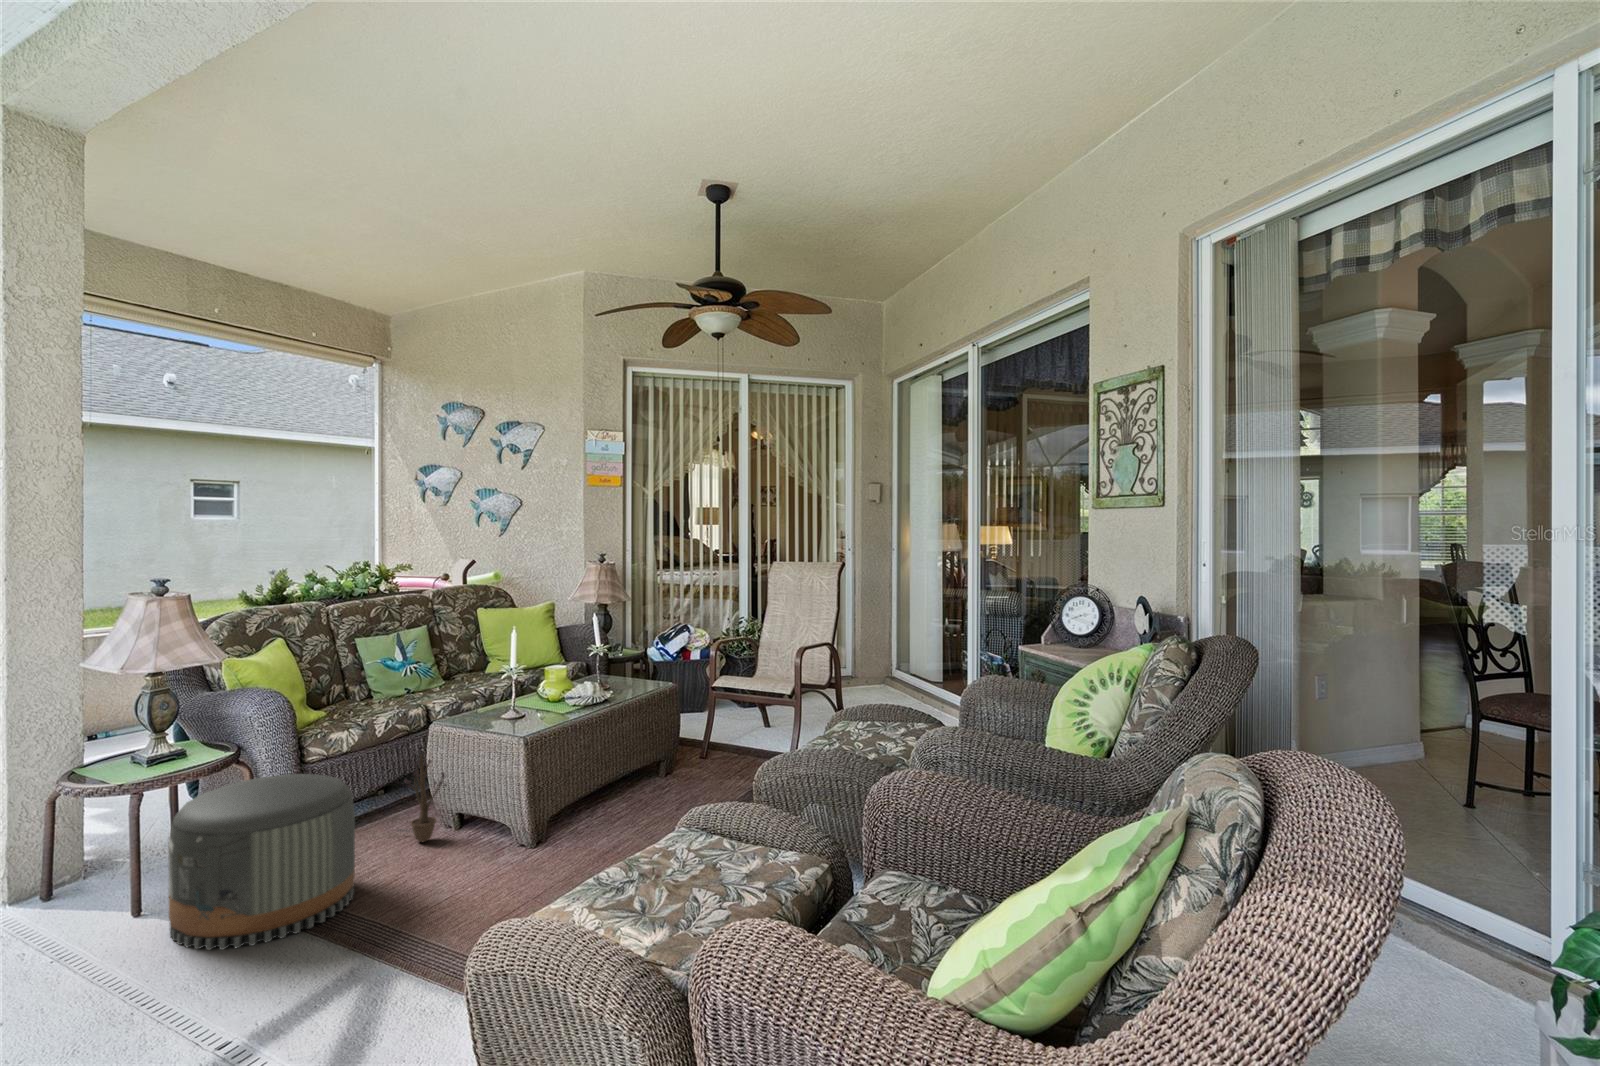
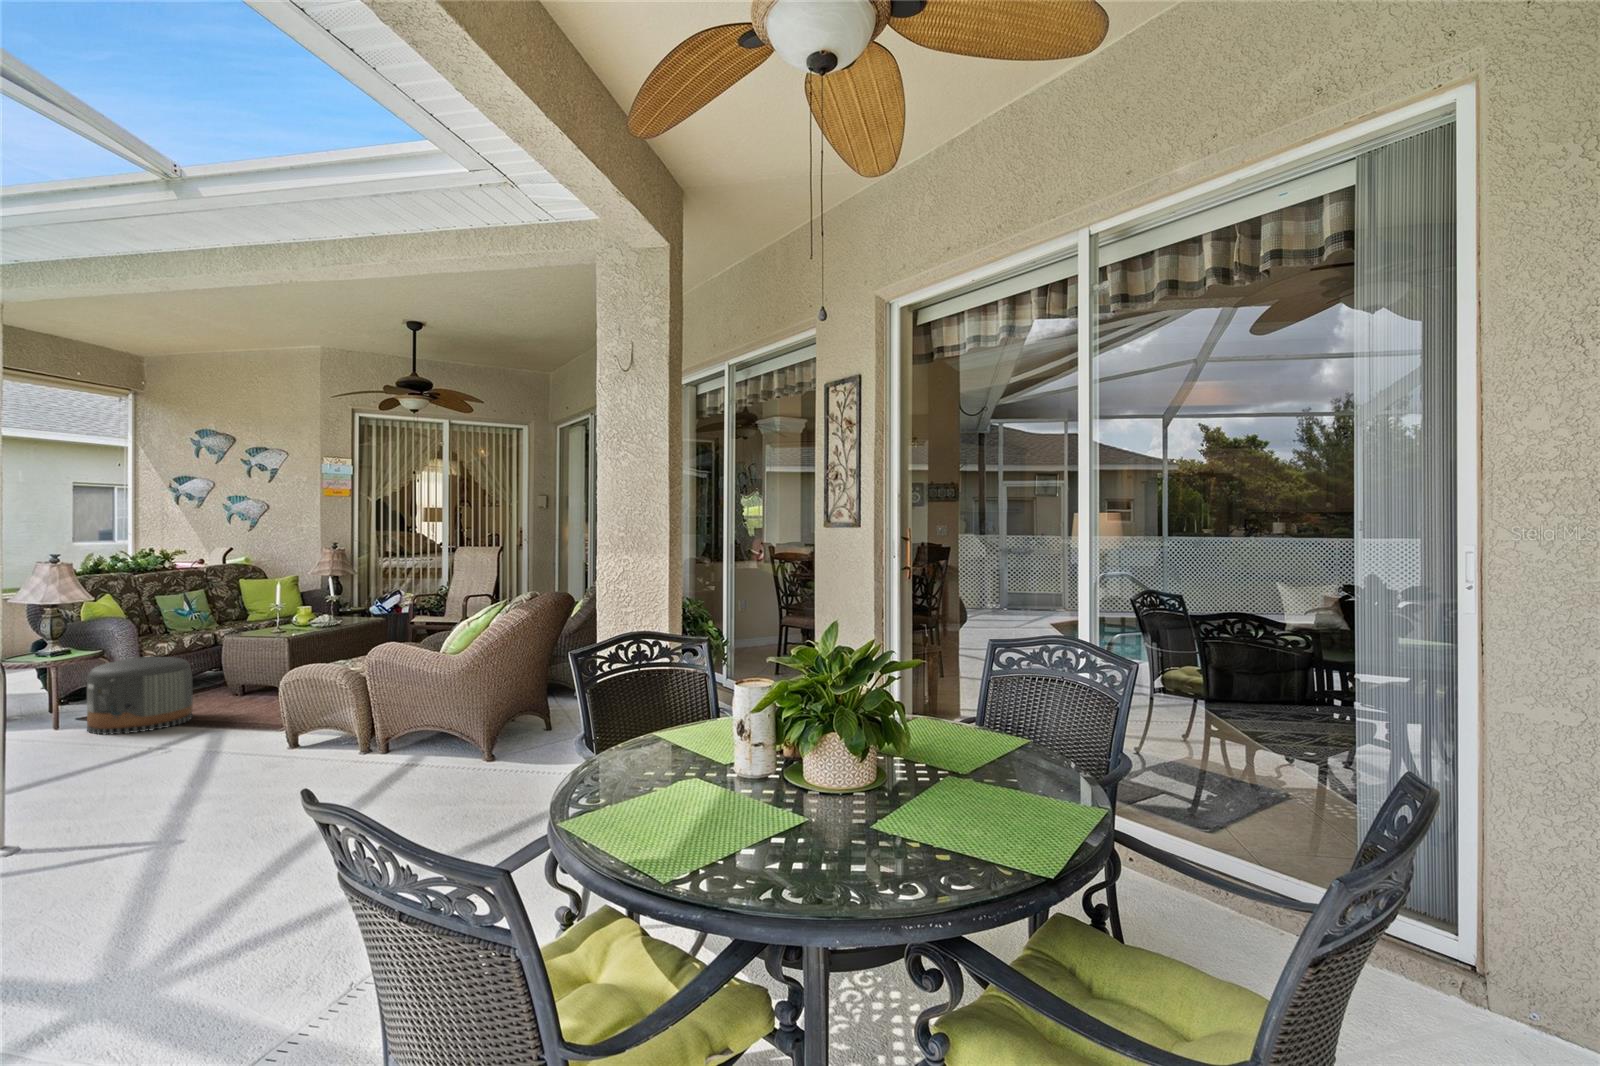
decorative plant: present [398,755,447,842] -> none [205,653,240,702]

